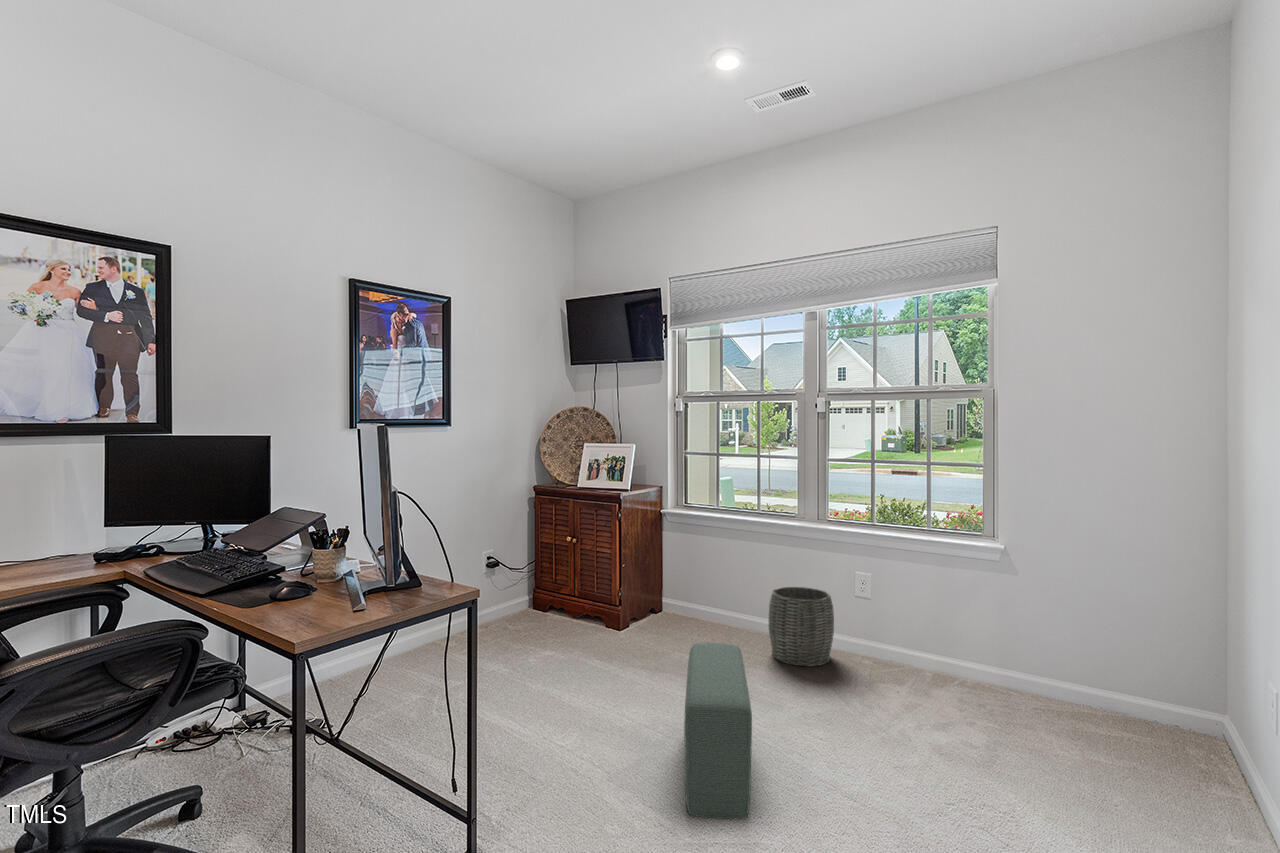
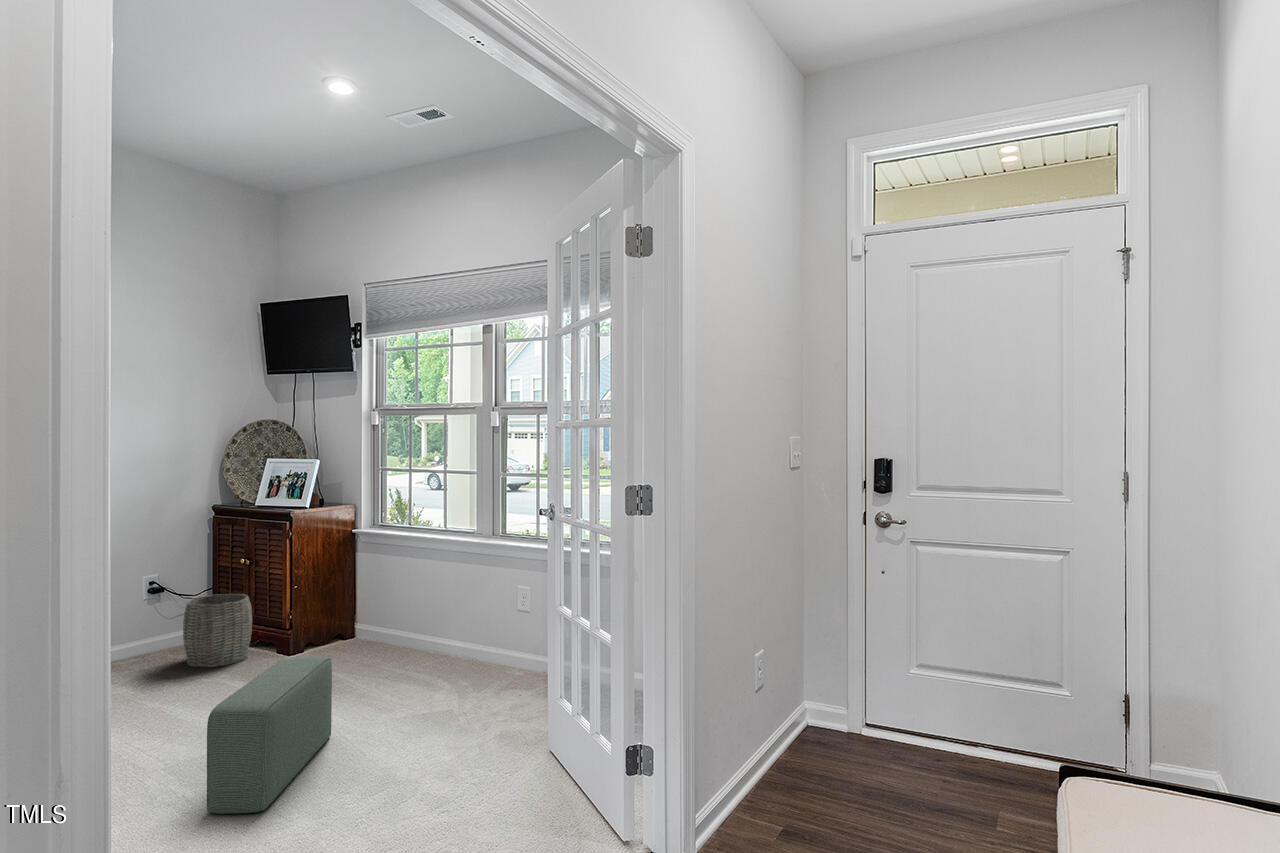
woven basket: present [769,587,834,666] -> present [183,594,252,667]

